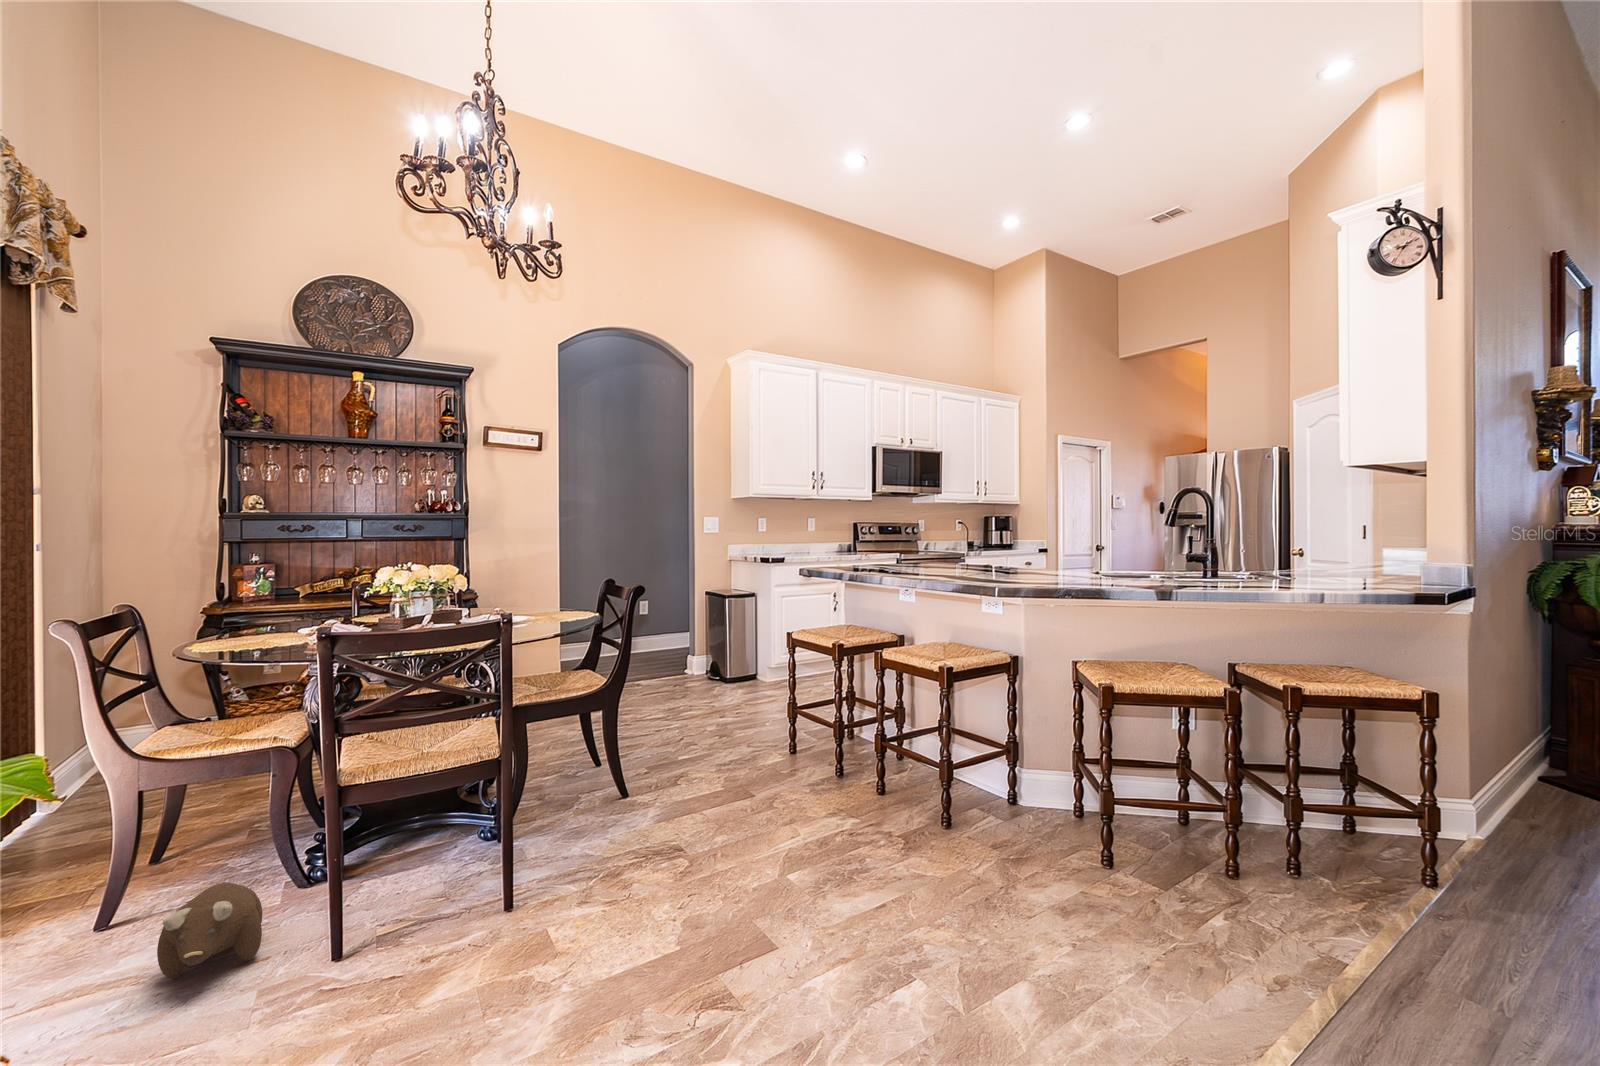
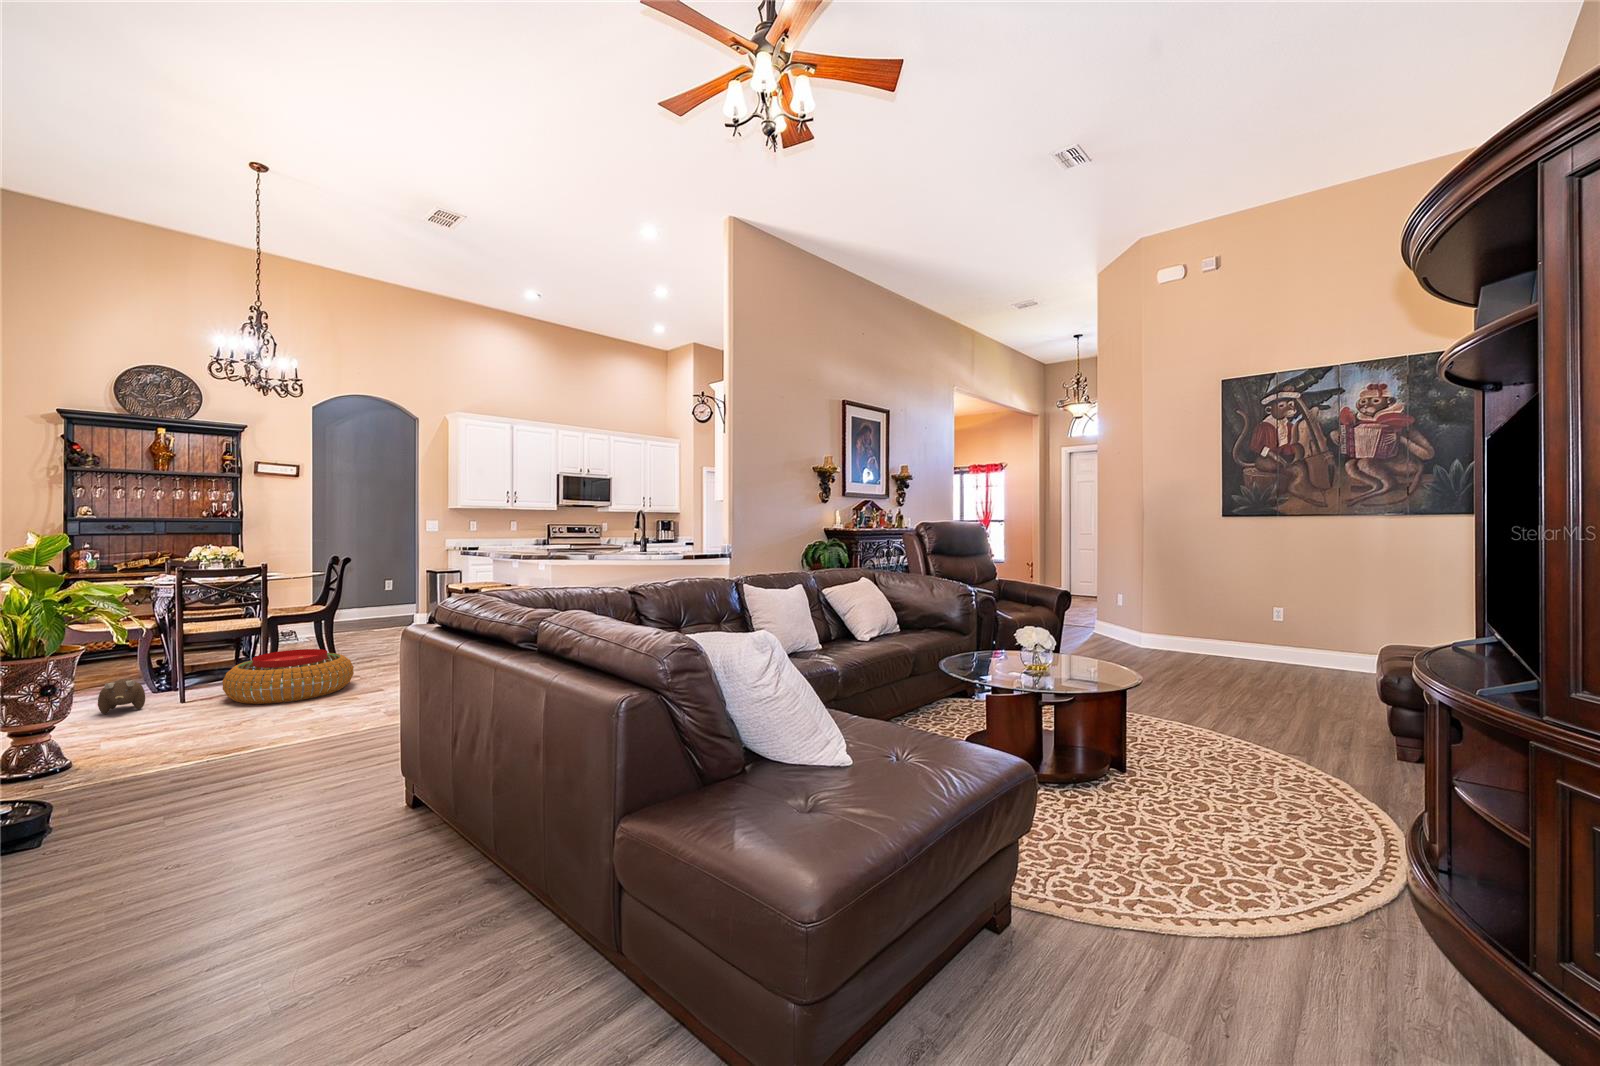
pouf: none [417,792,674,970] -> present [222,649,354,704]

